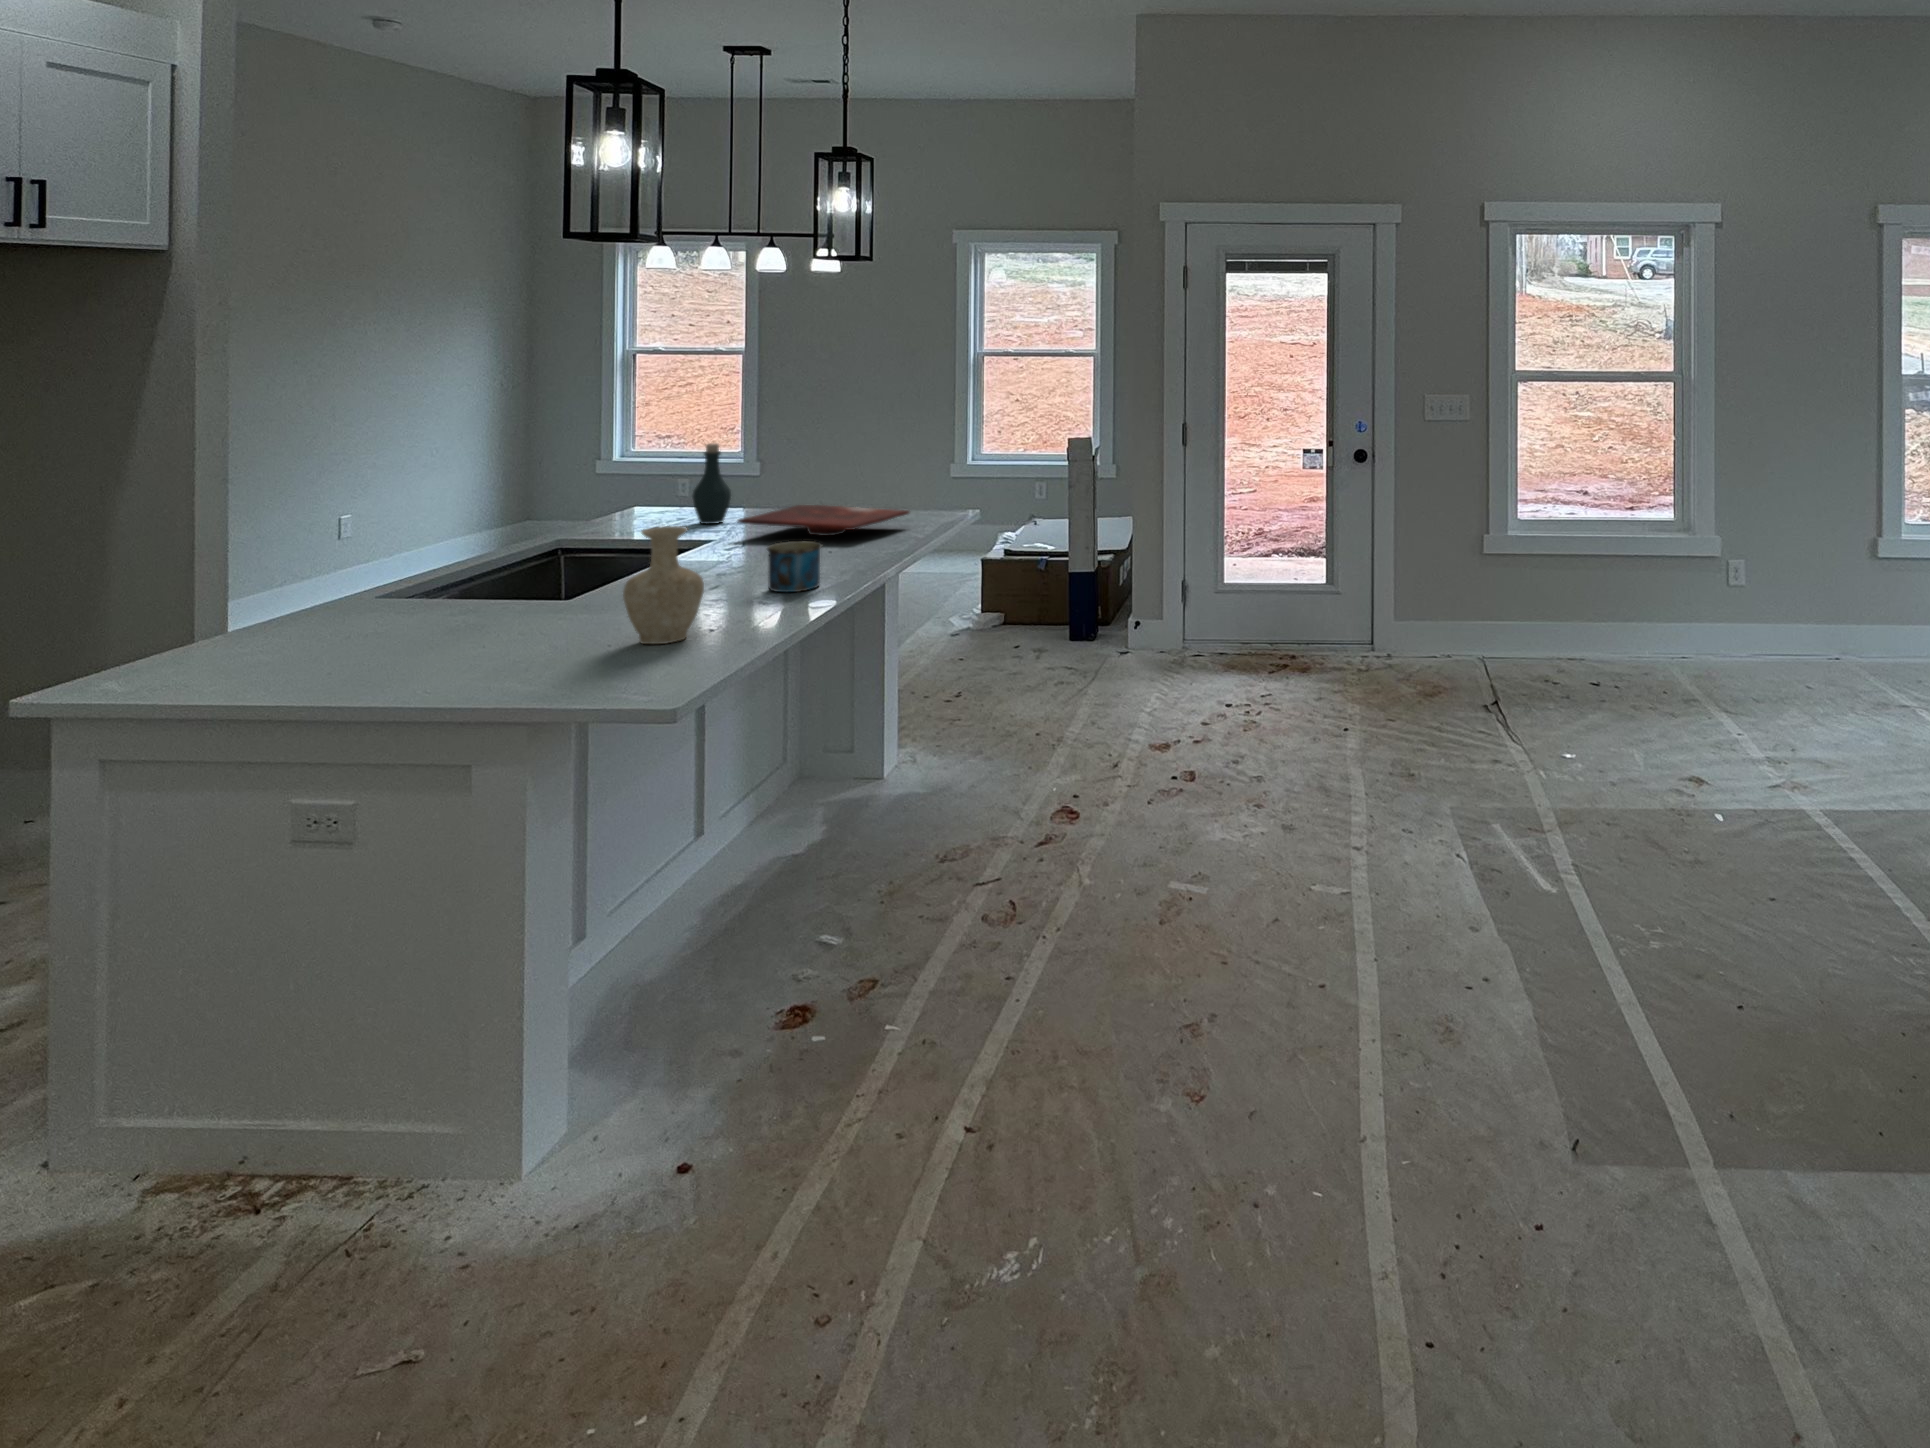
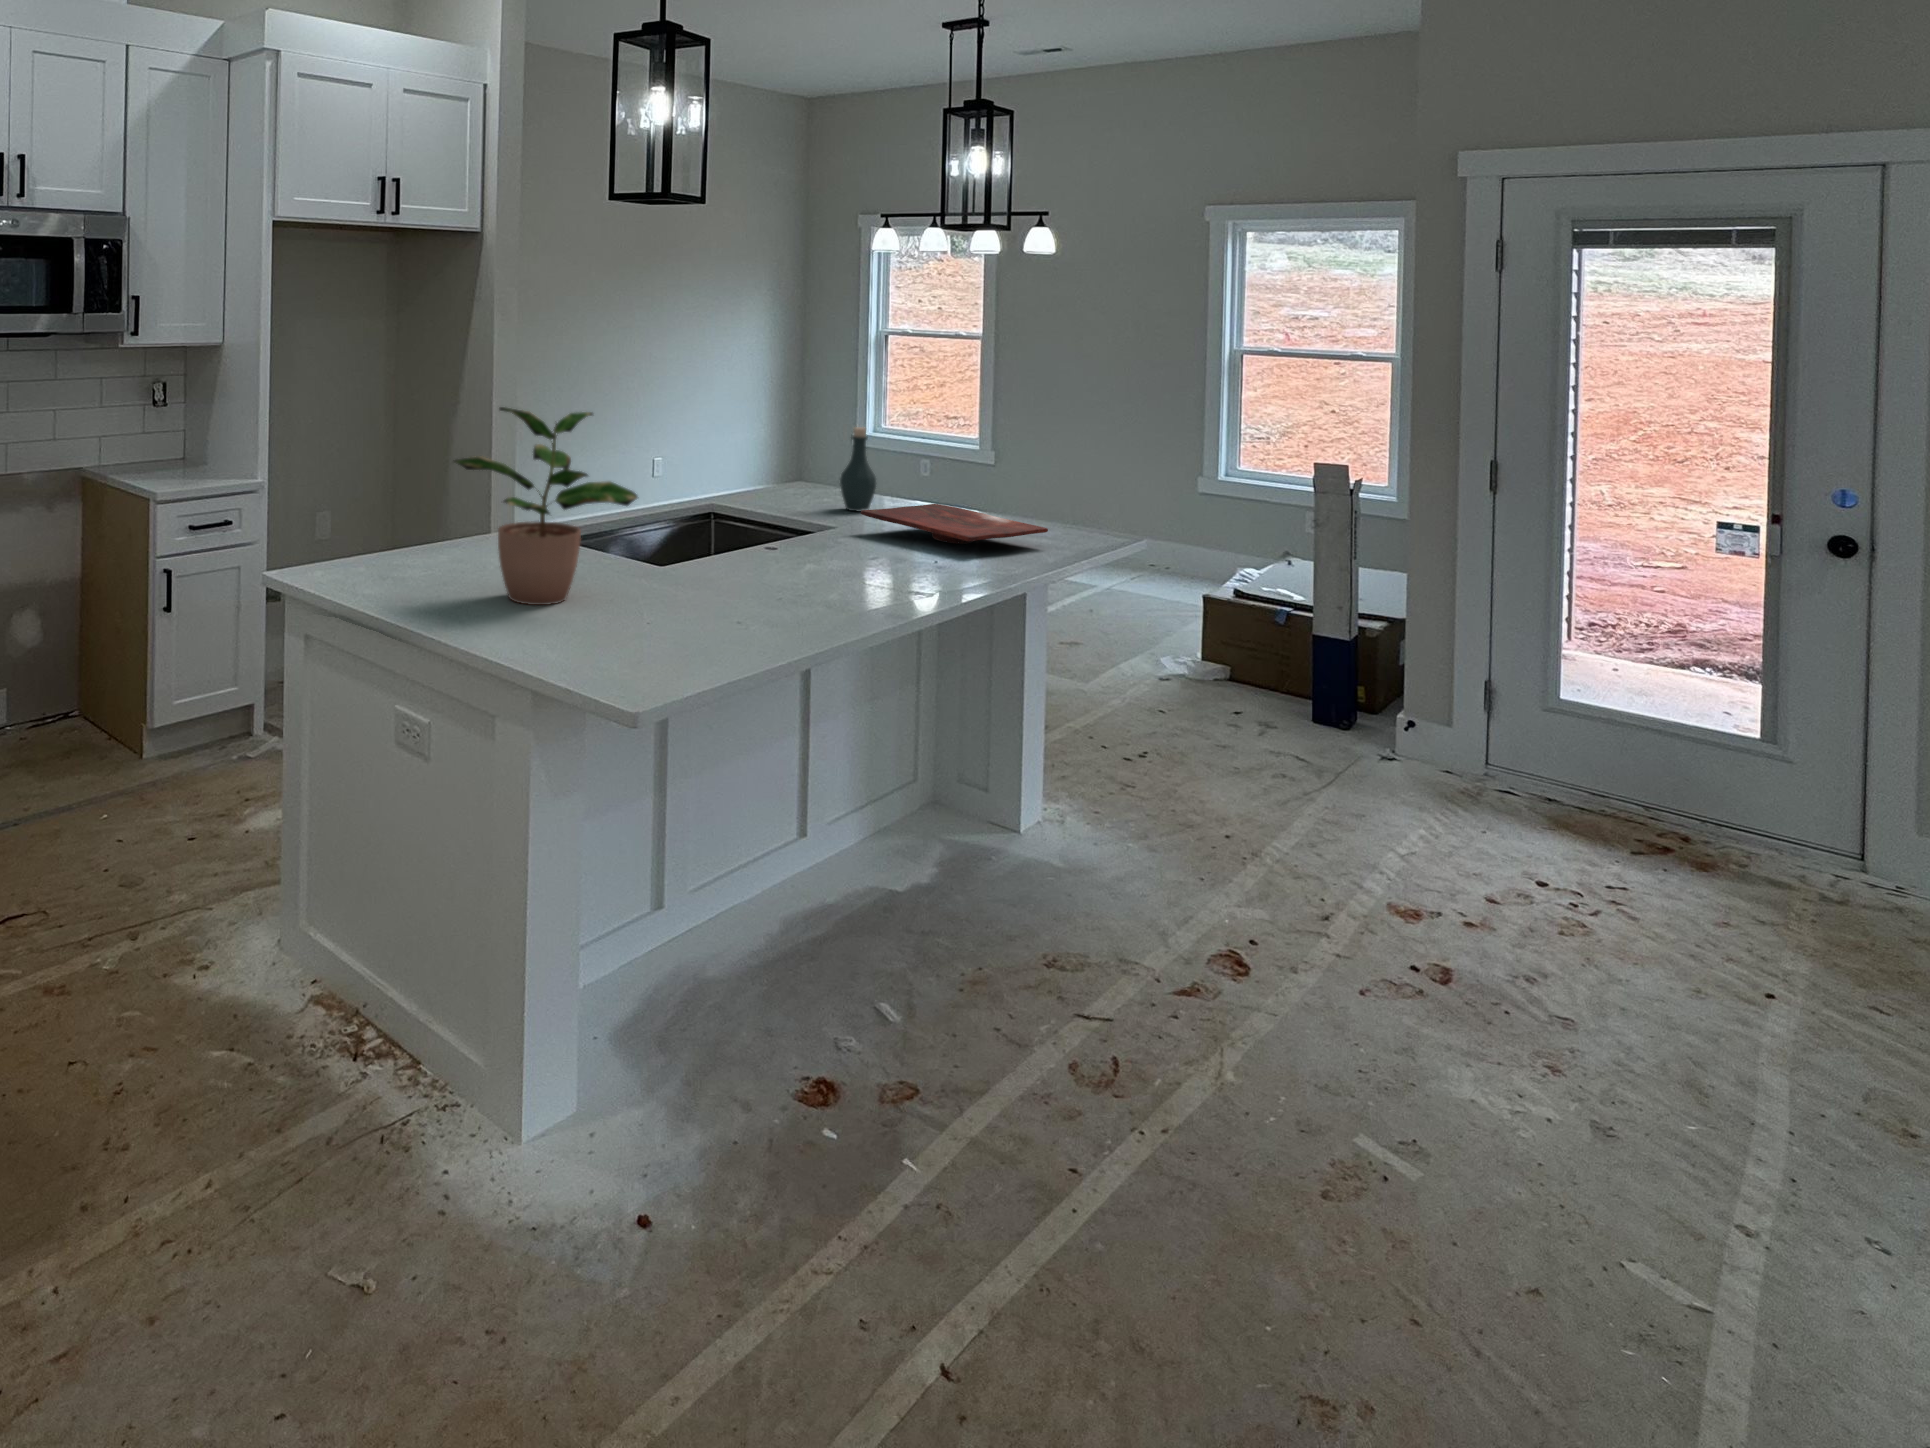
potted plant: none [343,449,581,654] -> present [454,407,638,605]
vase: present [623,526,704,644] -> none [649,509,727,637]
mug: present [767,541,822,592] -> none [832,545,892,604]

